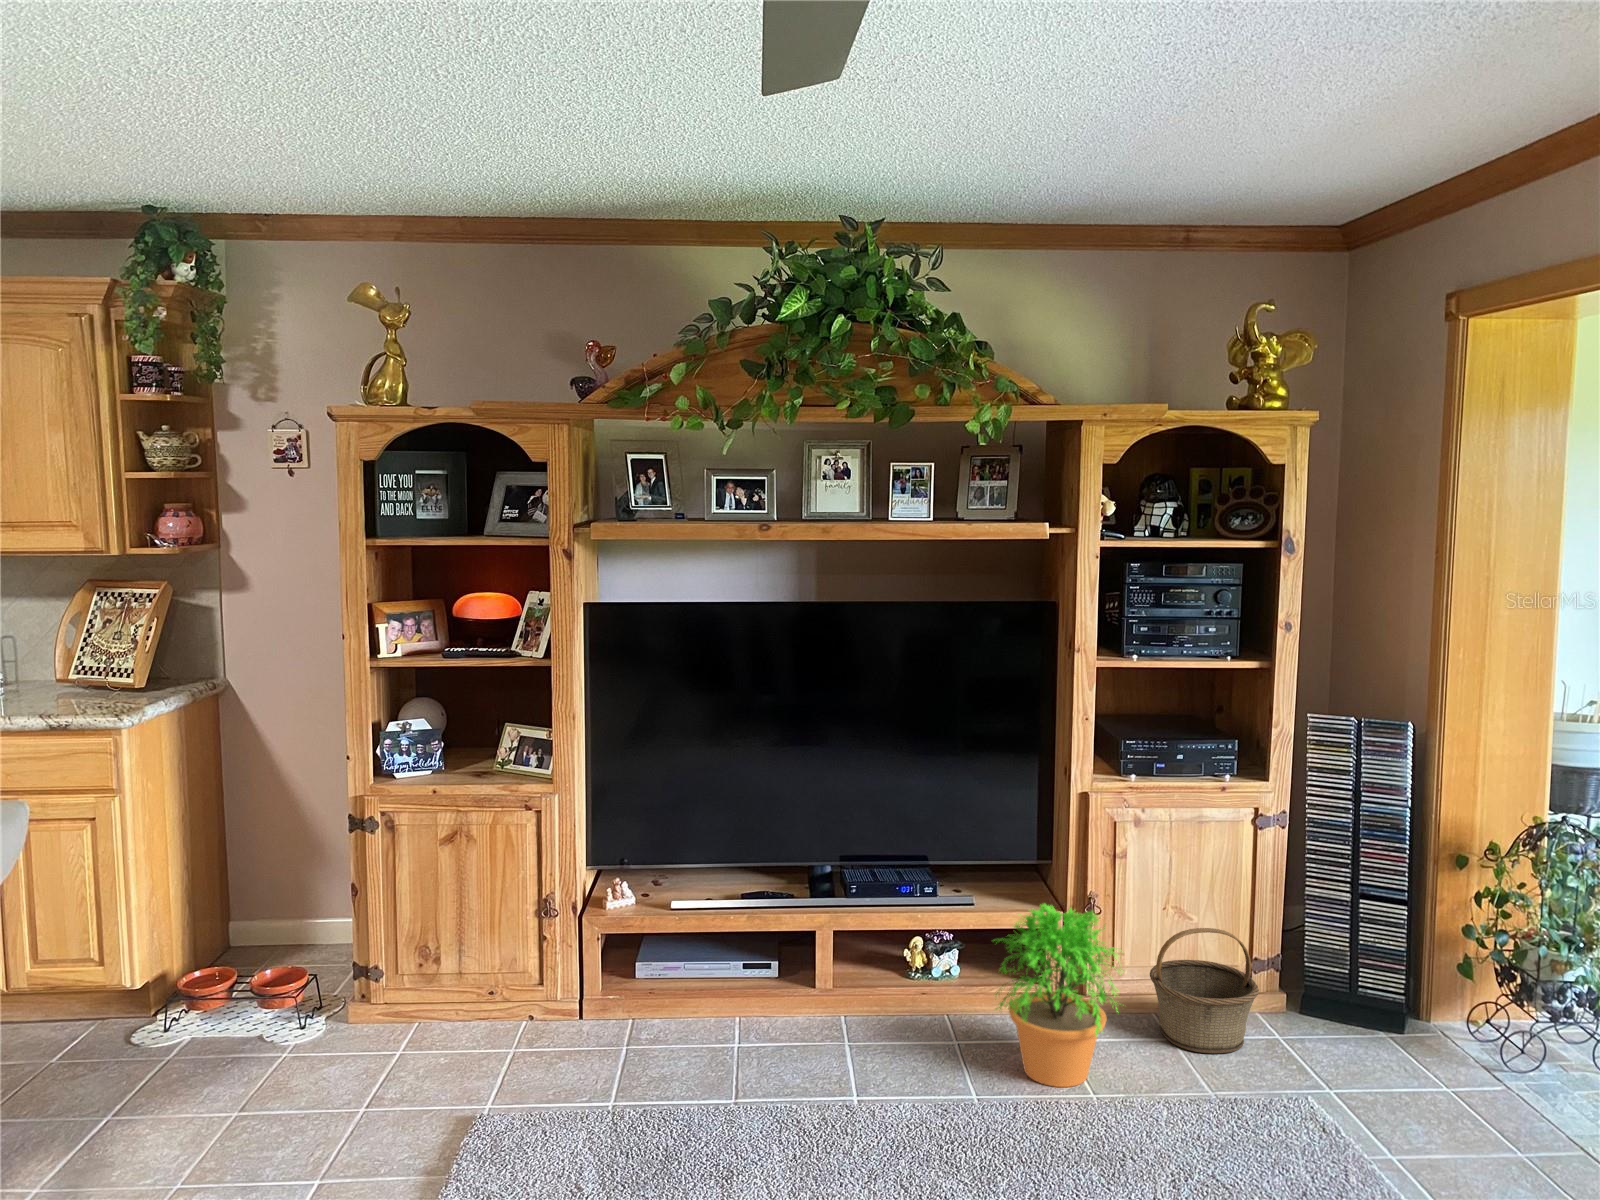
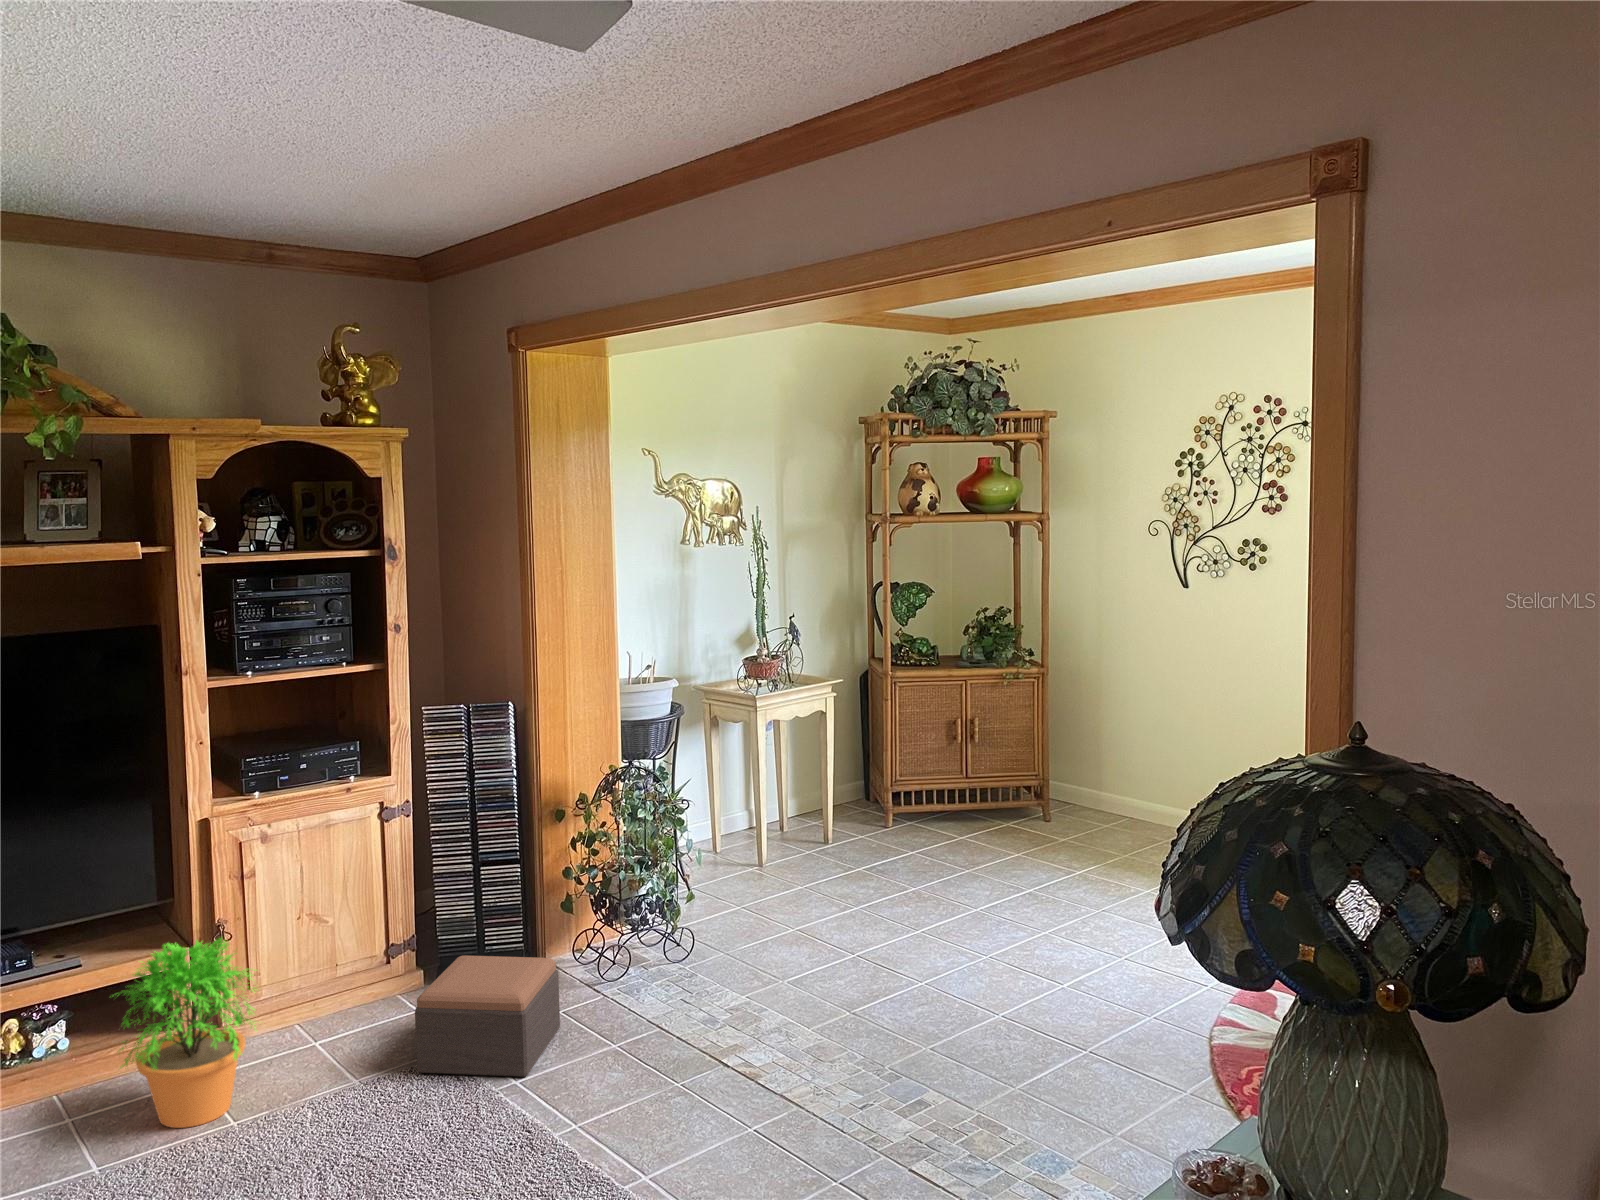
basket: present [1150,928,1259,1053] -> none [290,926,396,1049]
footstool: none [1278,992,1456,1156] -> present [415,956,560,1077]

